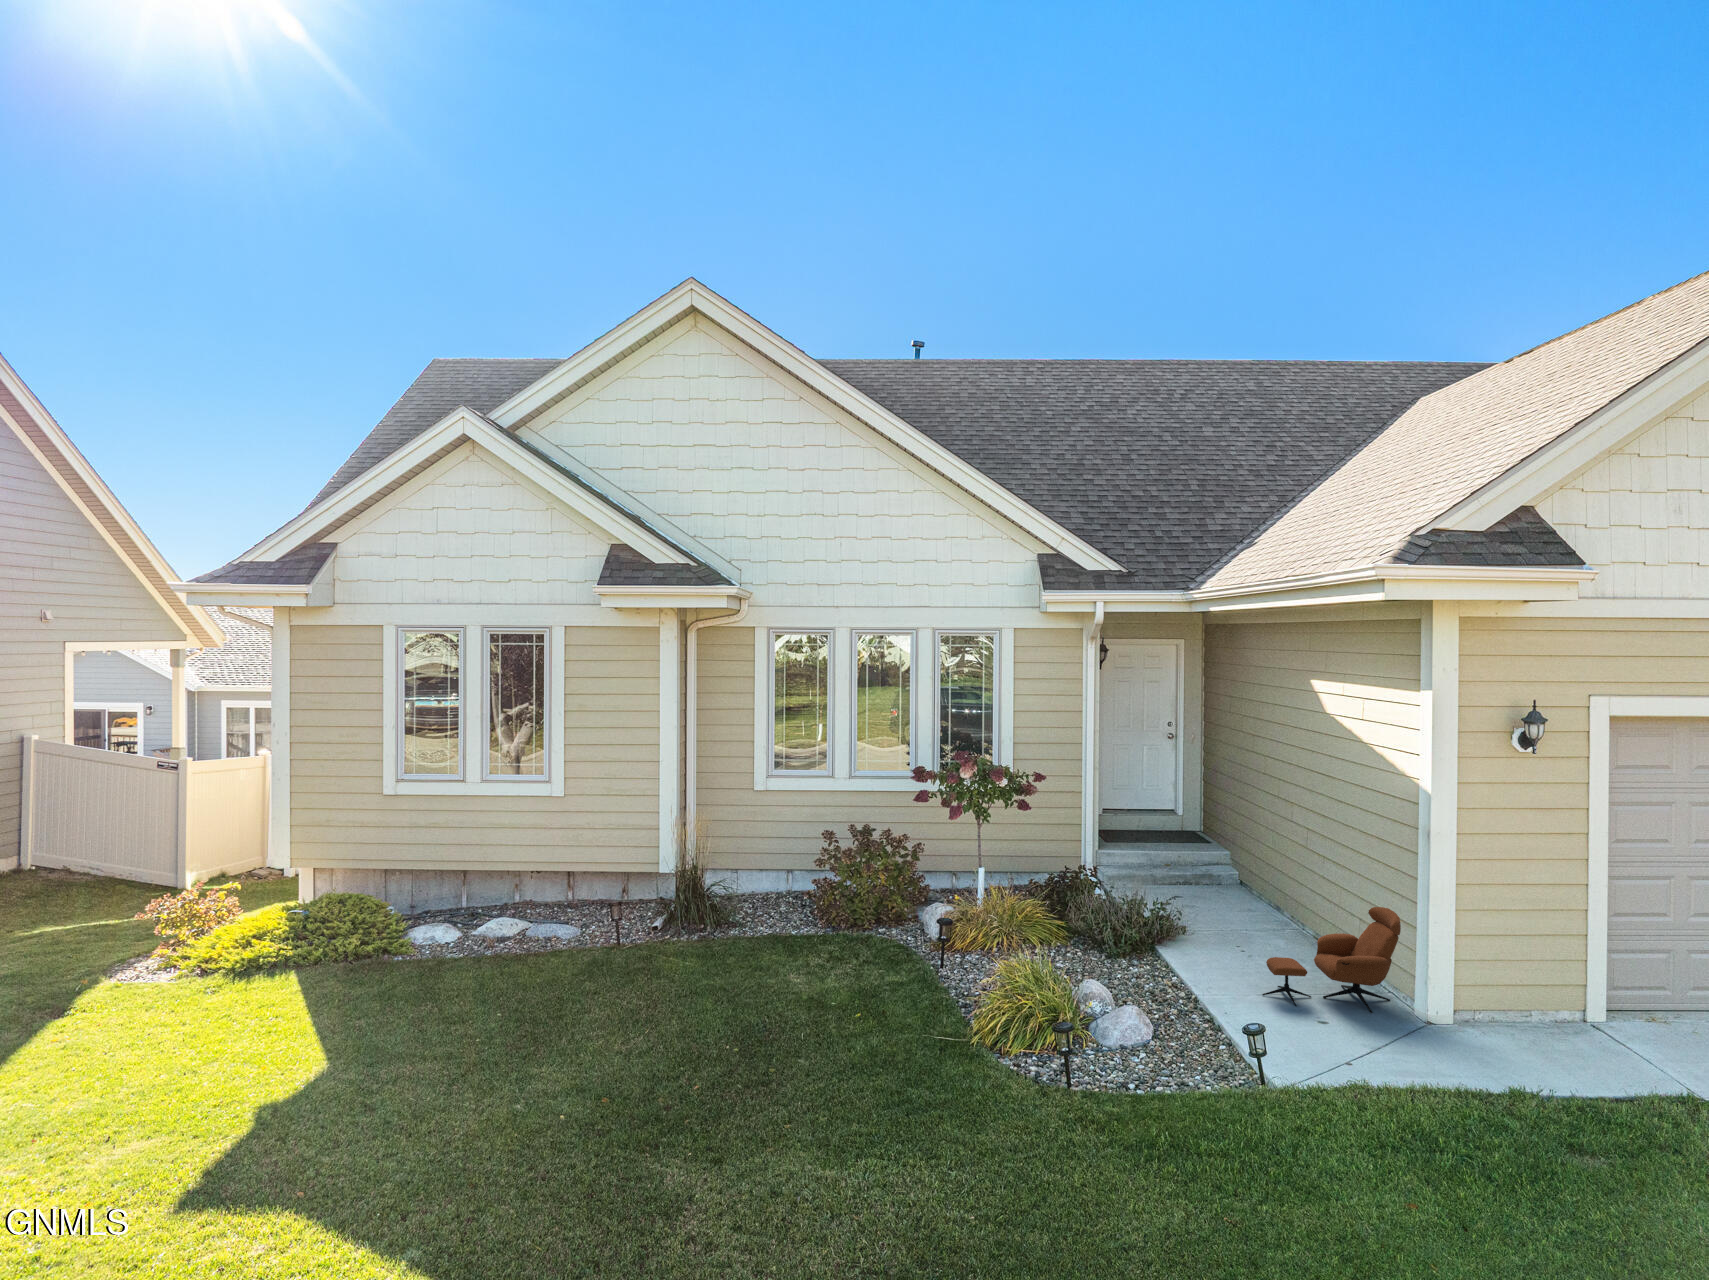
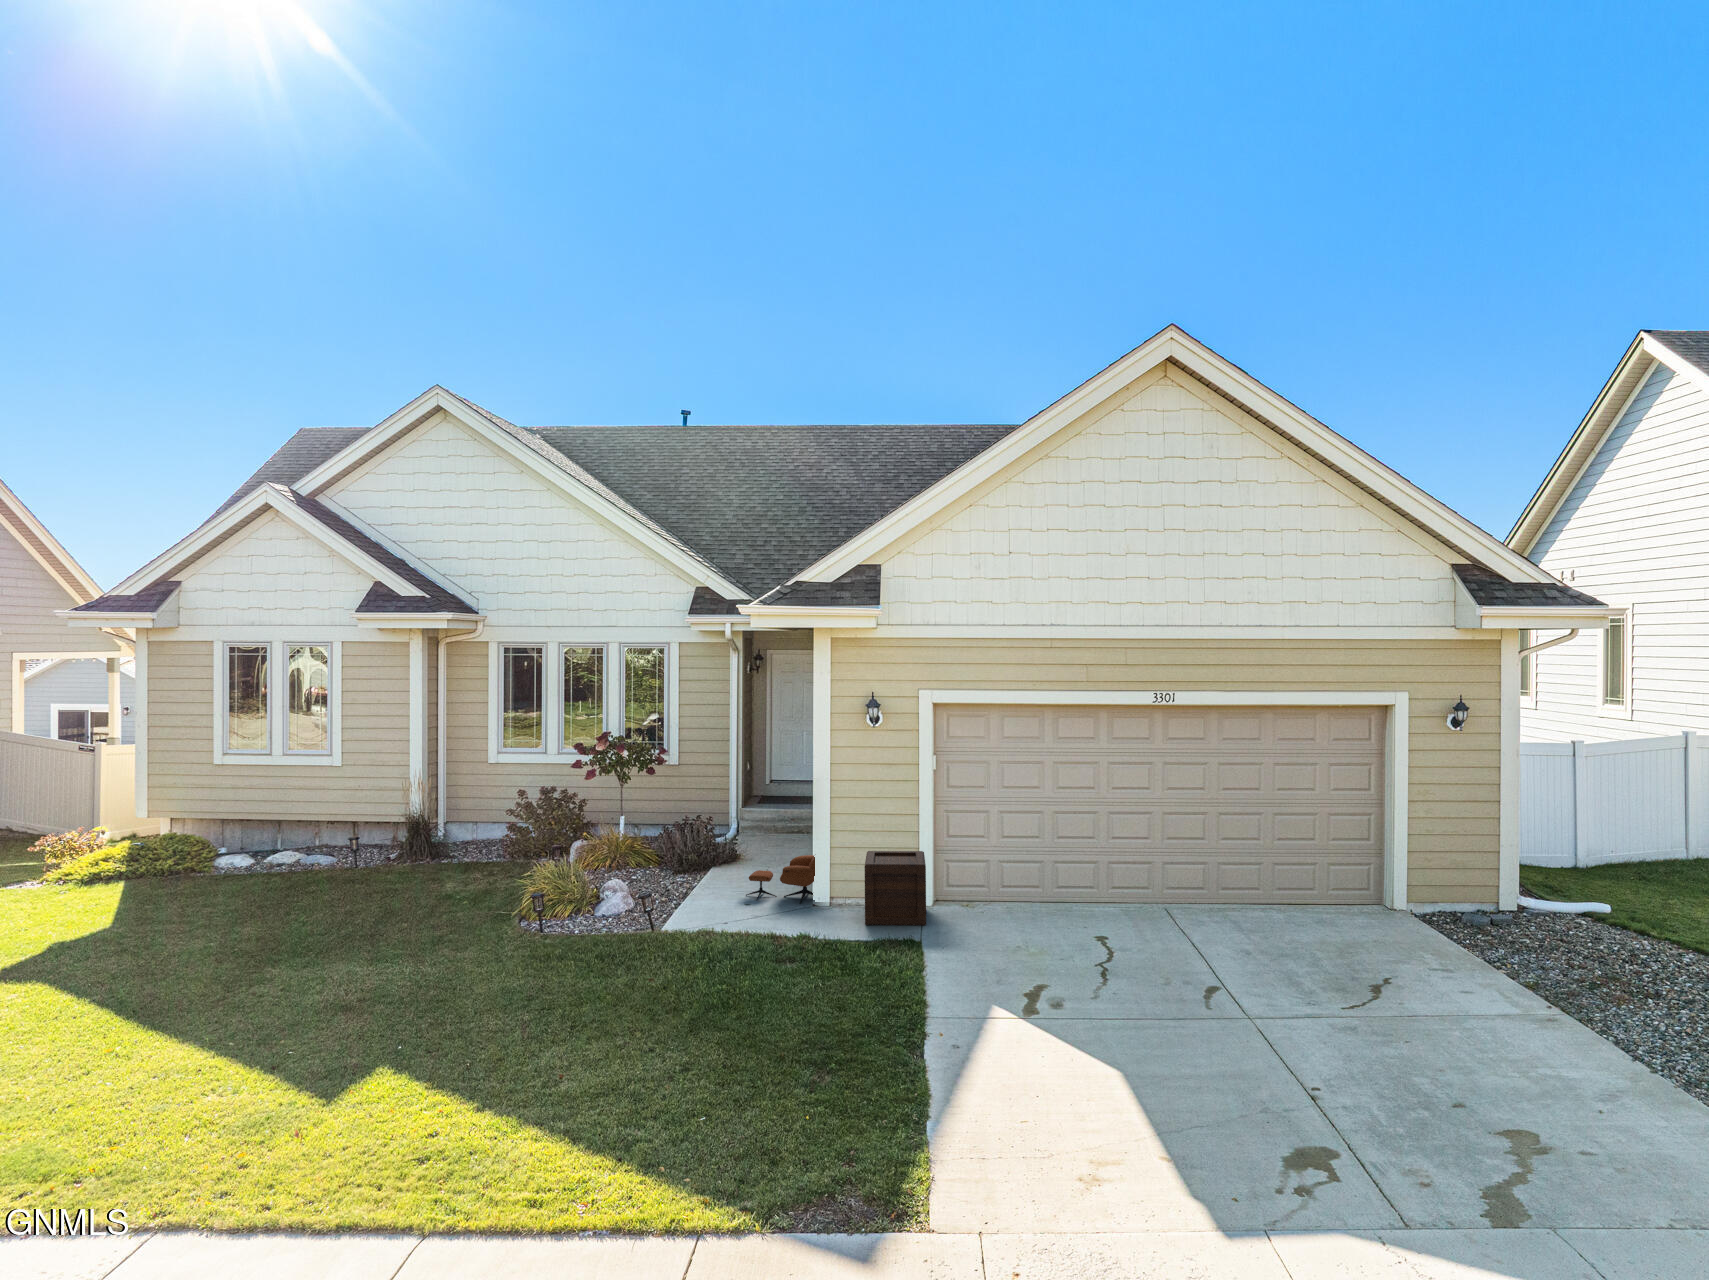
wooden crate: none [1488,936,1654,1062] -> present [865,851,926,926]

